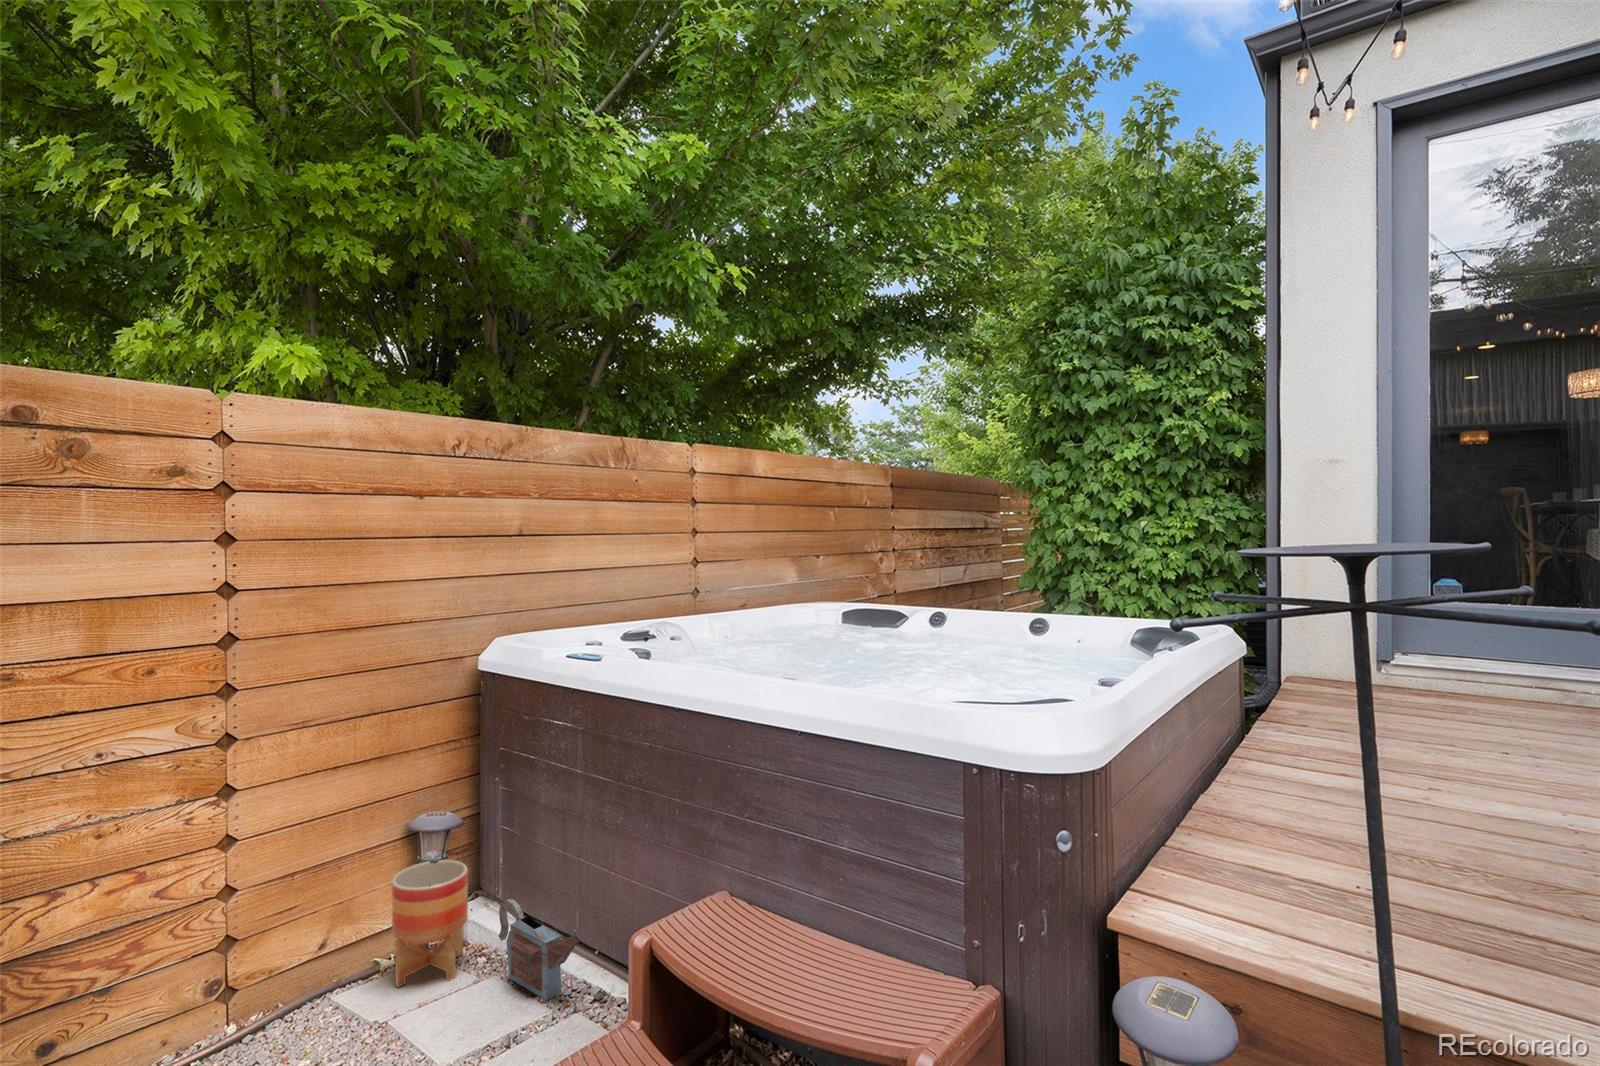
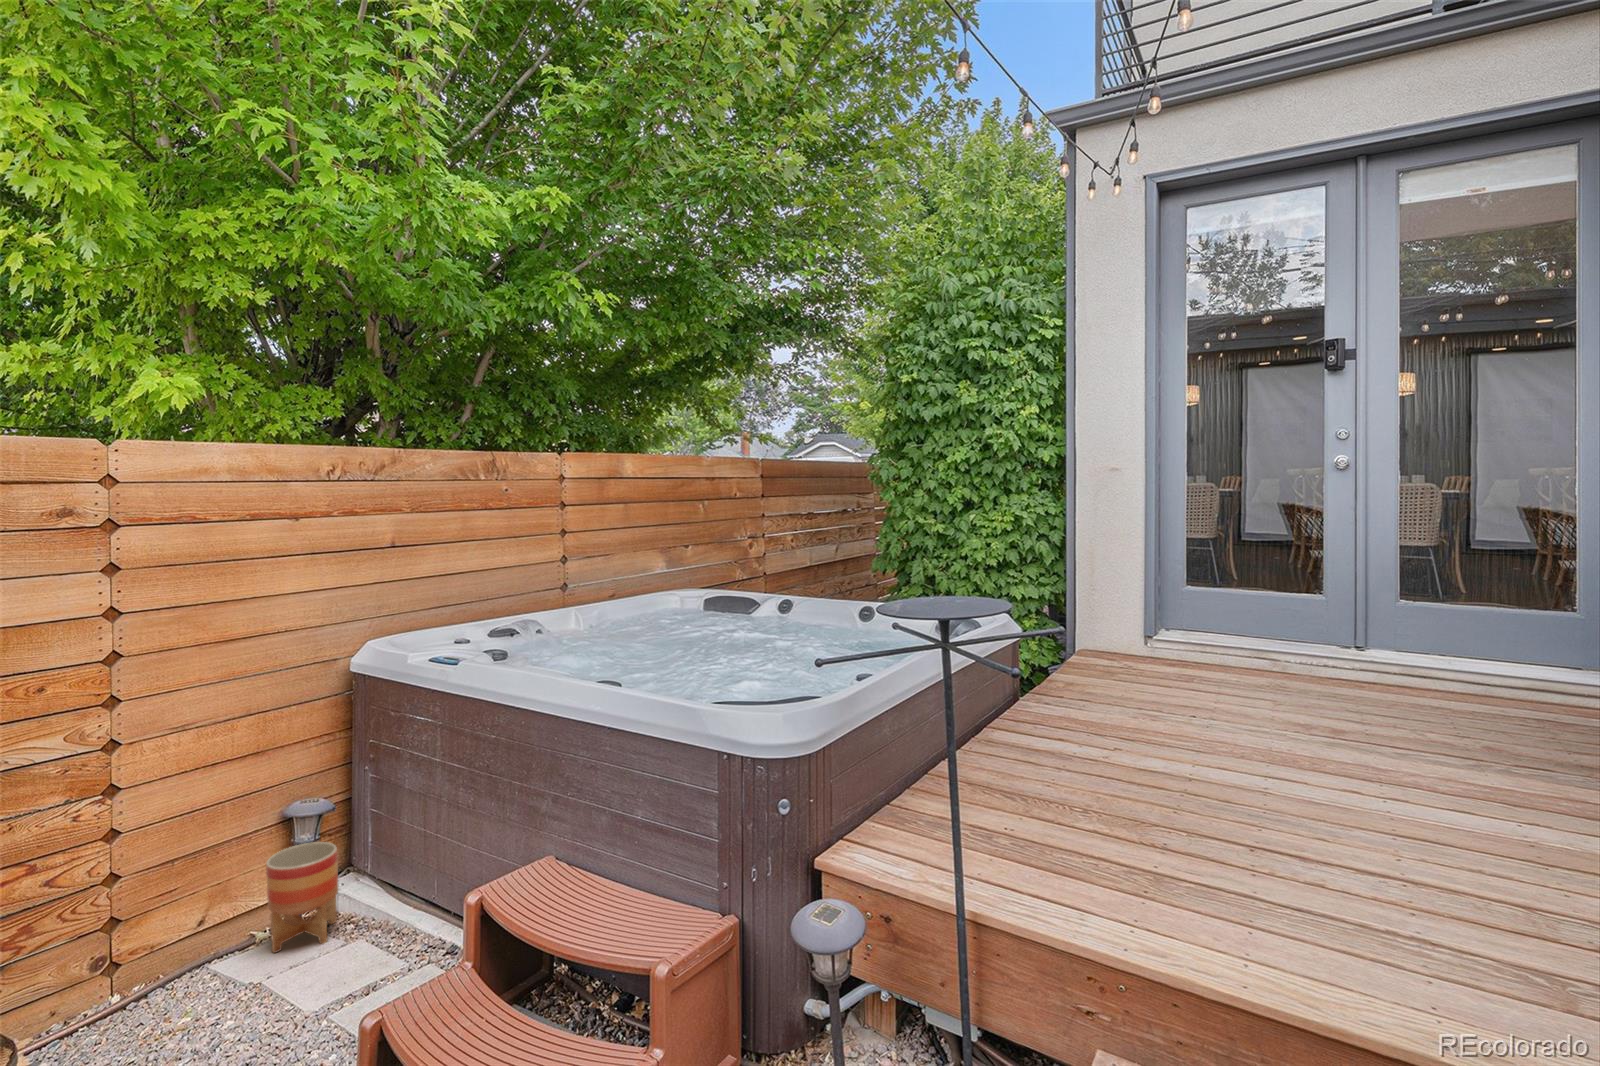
watering can: present [499,899,580,1000] -> none [366,872,432,955]

